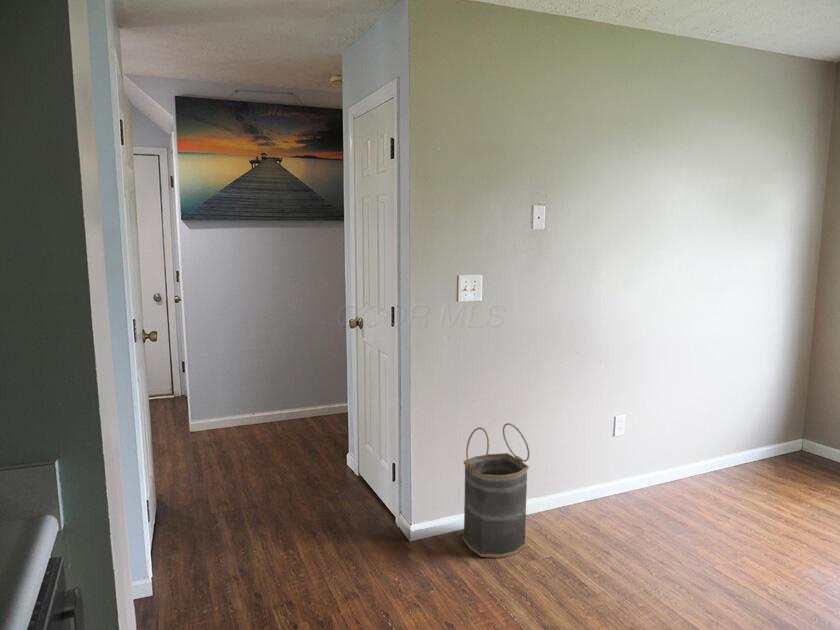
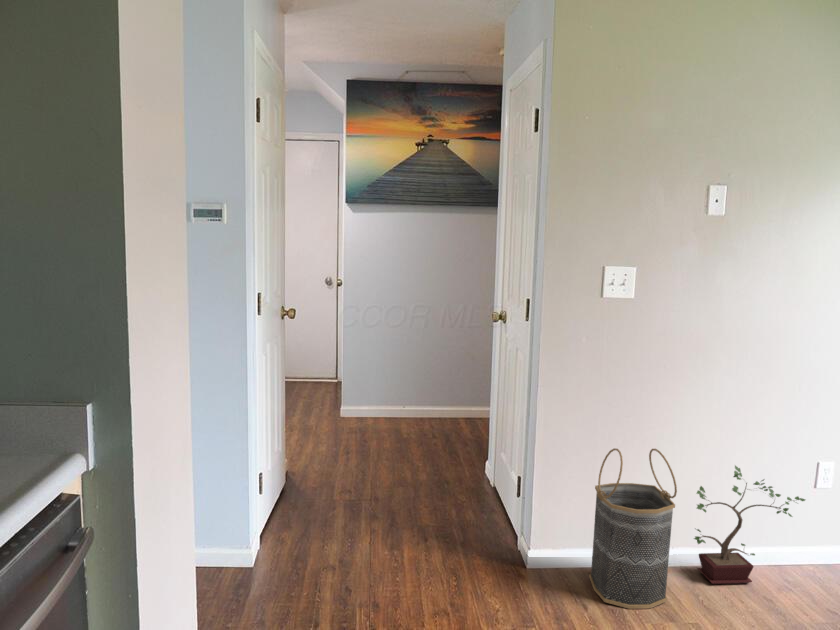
potted plant: none [537,427,613,524] -> present [694,466,805,584]

